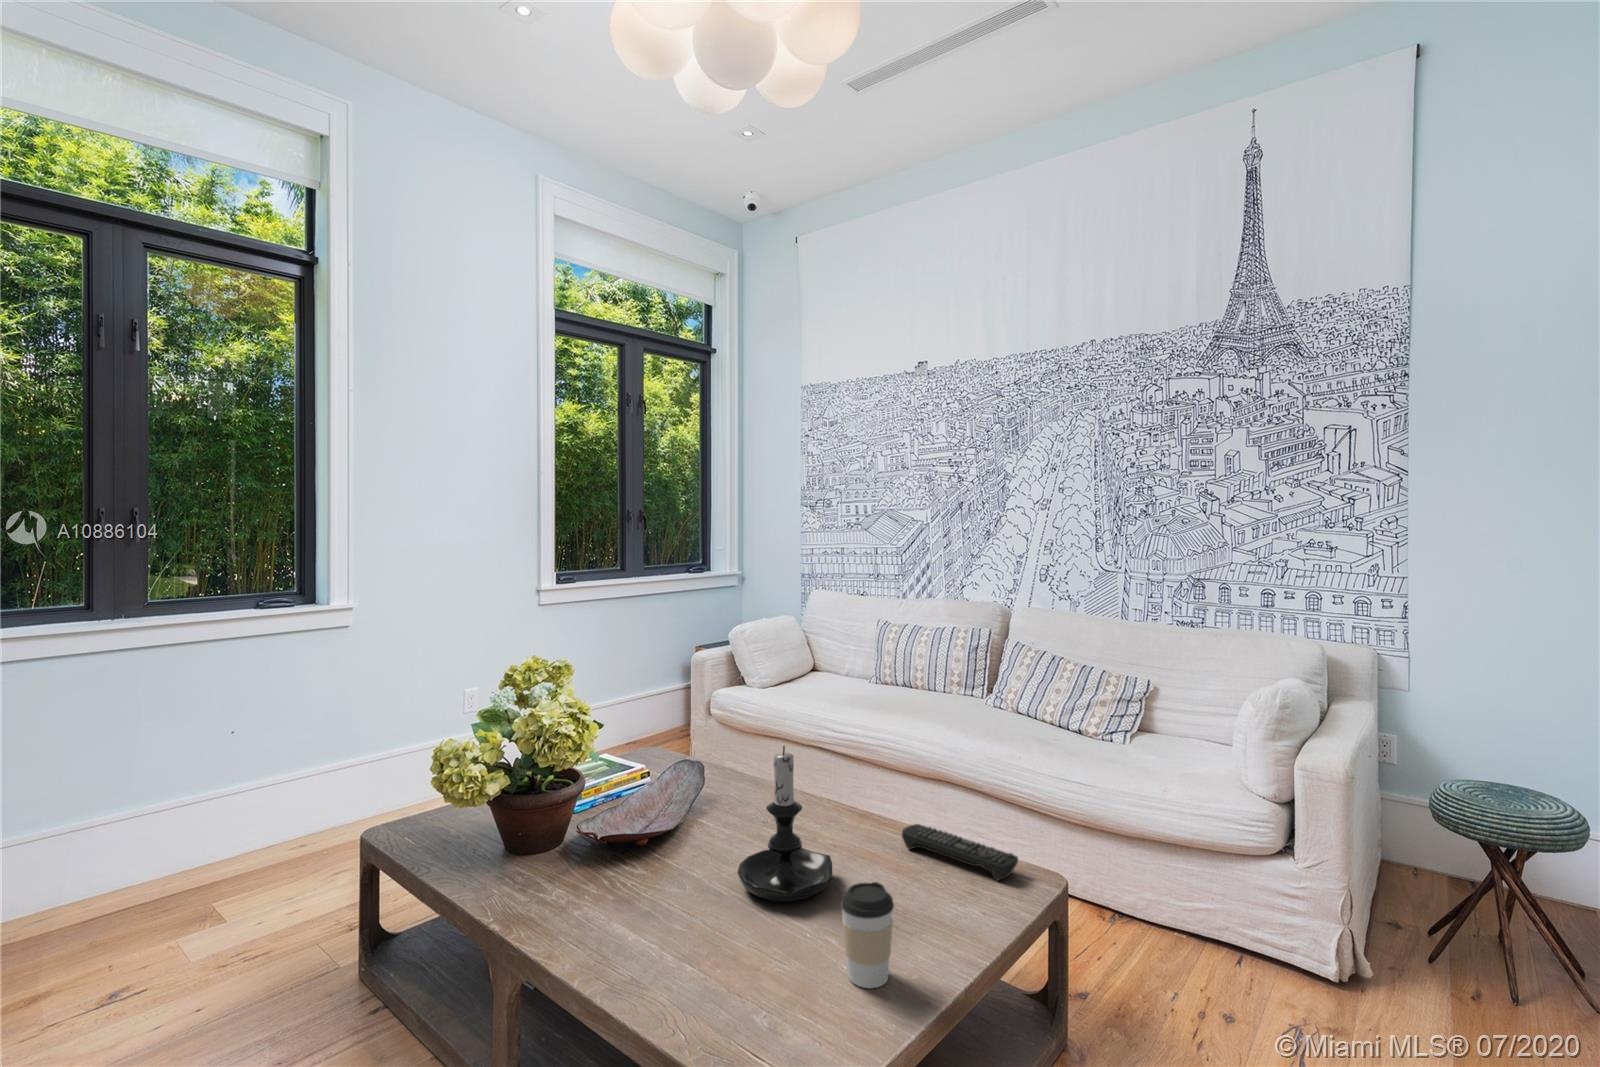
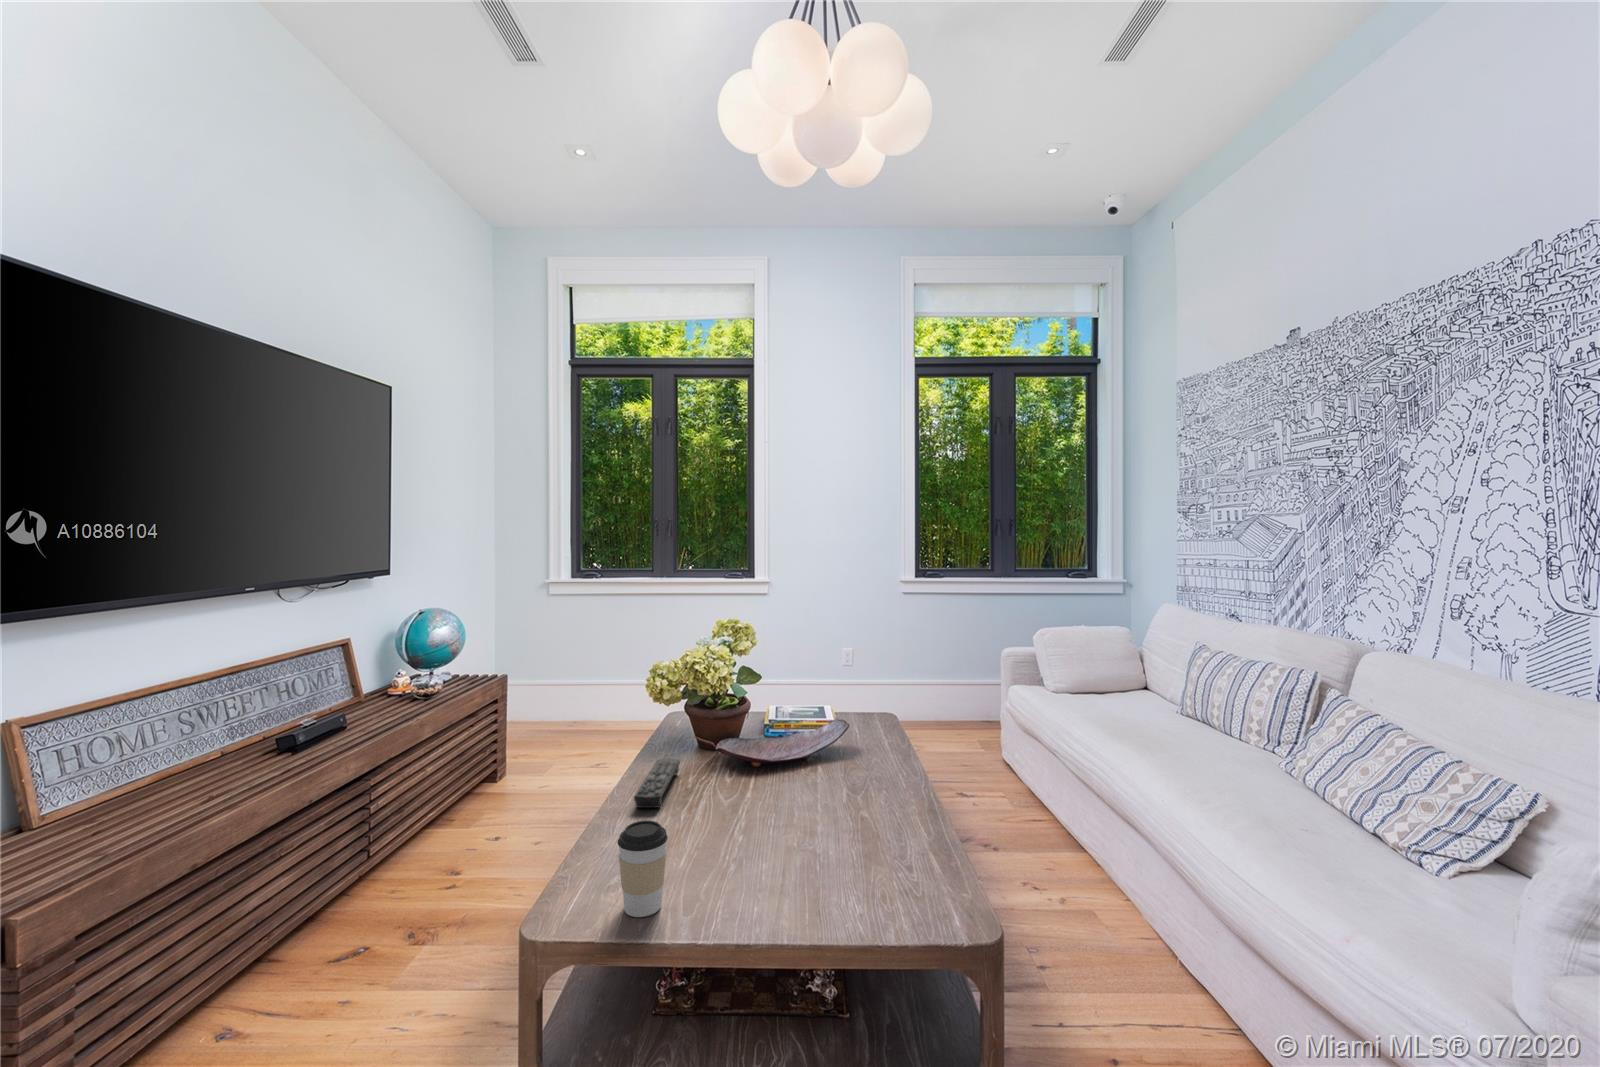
candle holder: present [738,746,832,901] -> none [691,701,780,842]
remote control: present [902,824,1018,881] -> present [634,758,680,808]

